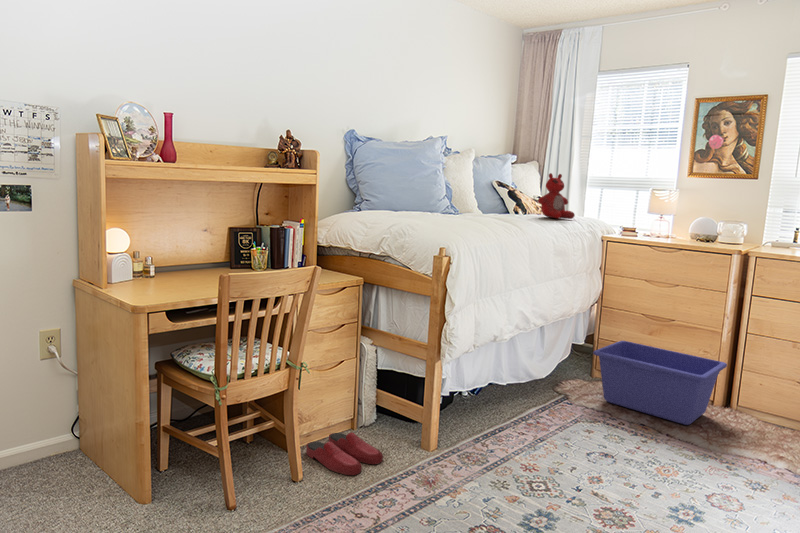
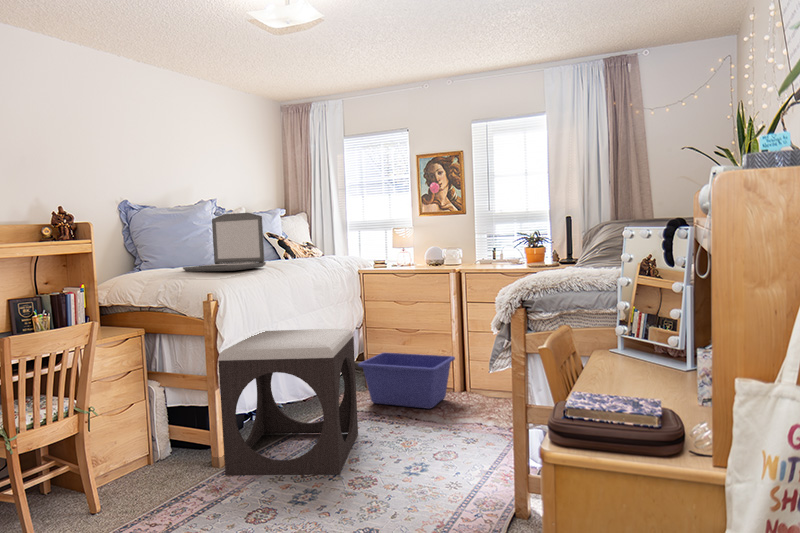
laptop: none [407,153,503,221] -> present [183,213,266,272]
stuffed bear: present [538,173,575,219] -> none [302,224,332,260]
footstool: none [437,298,605,498] -> present [219,329,358,475]
slippers: present [306,432,383,475] -> none [102,465,176,500]

